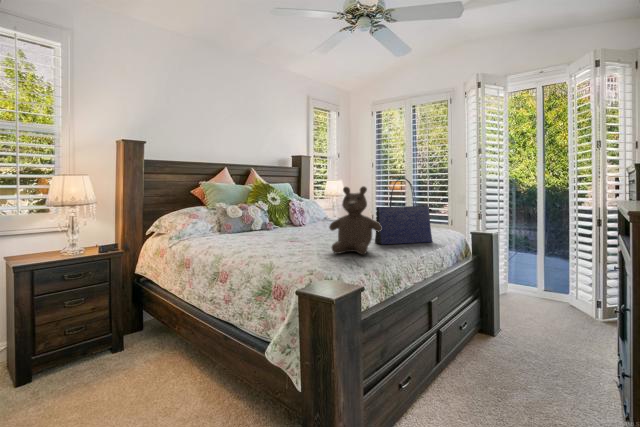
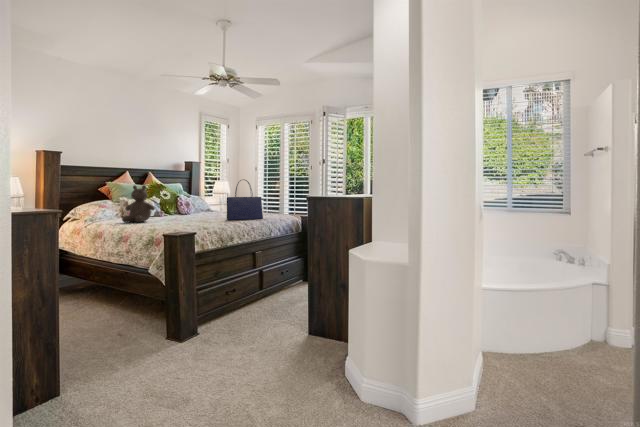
teddy bear: present [329,186,382,255] -> present [122,185,155,222]

